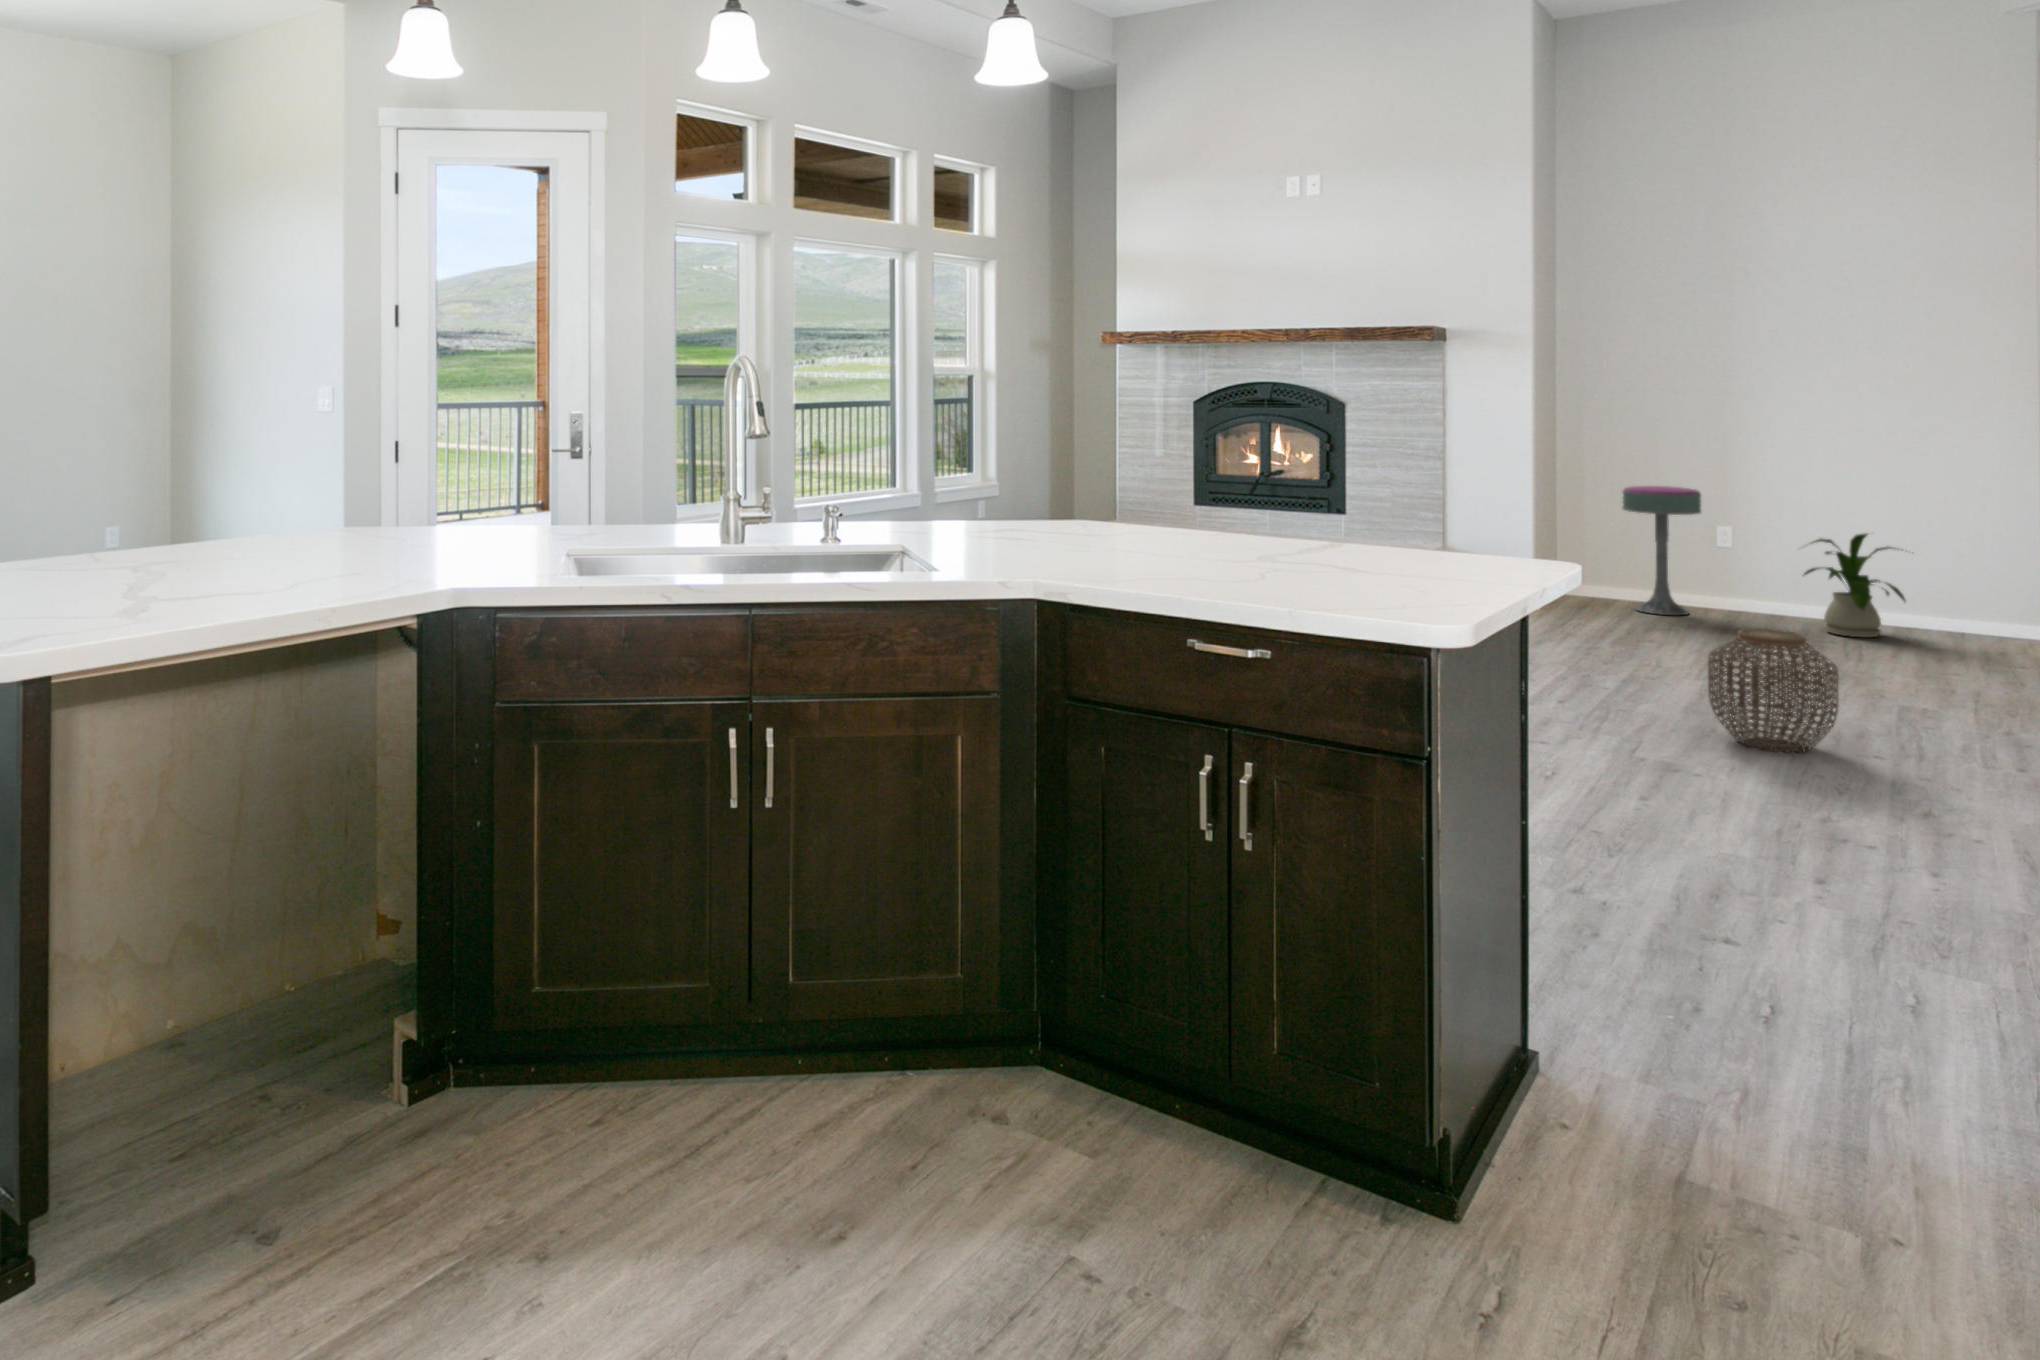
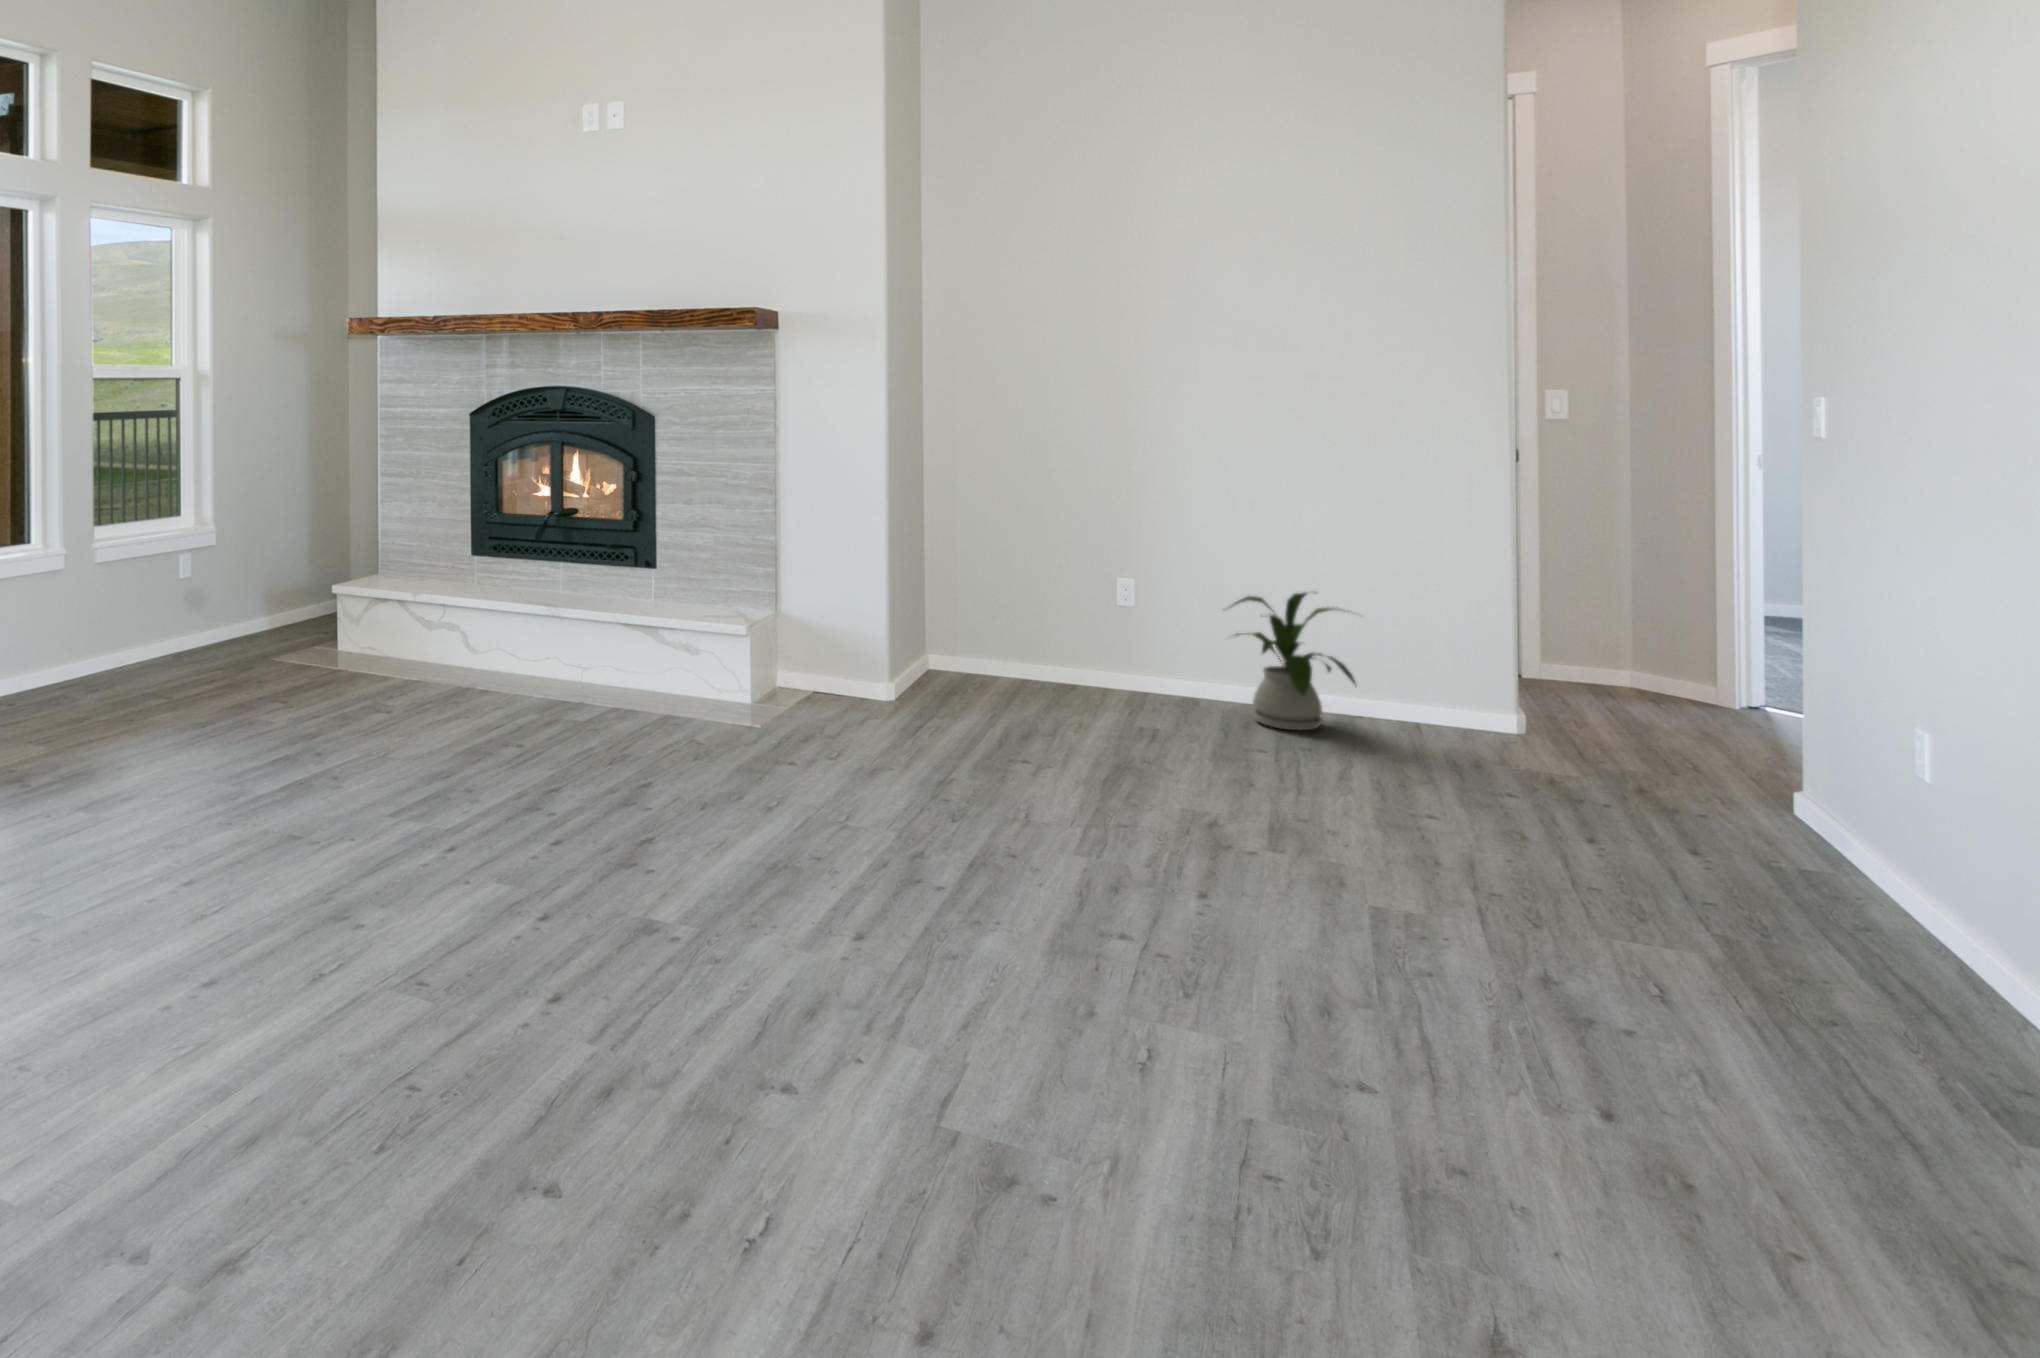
bar stool: present [1623,486,1701,615] -> none [1008,523,1103,698]
woven basket: present [1708,628,1839,753] -> none [1156,827,1367,1060]

